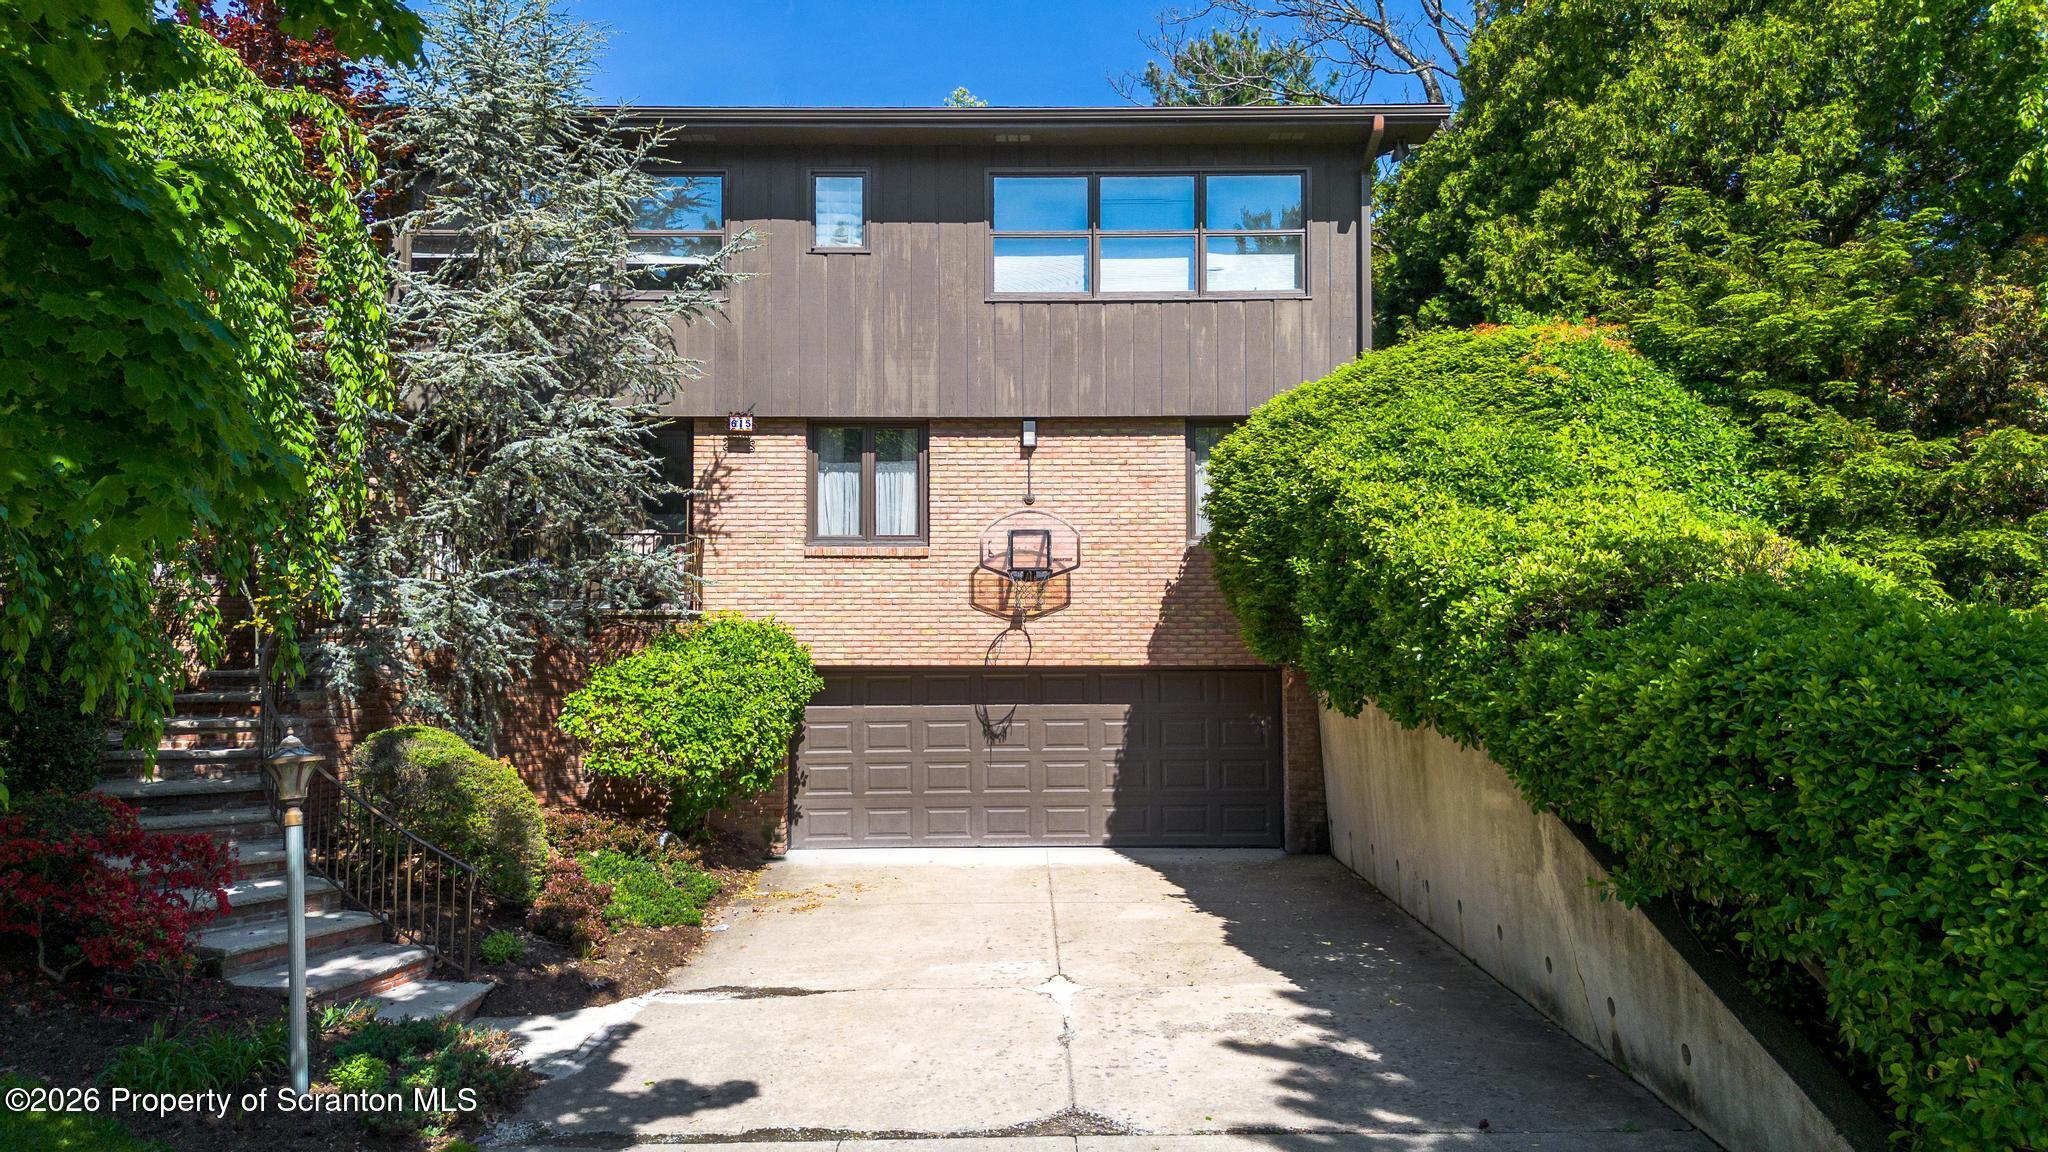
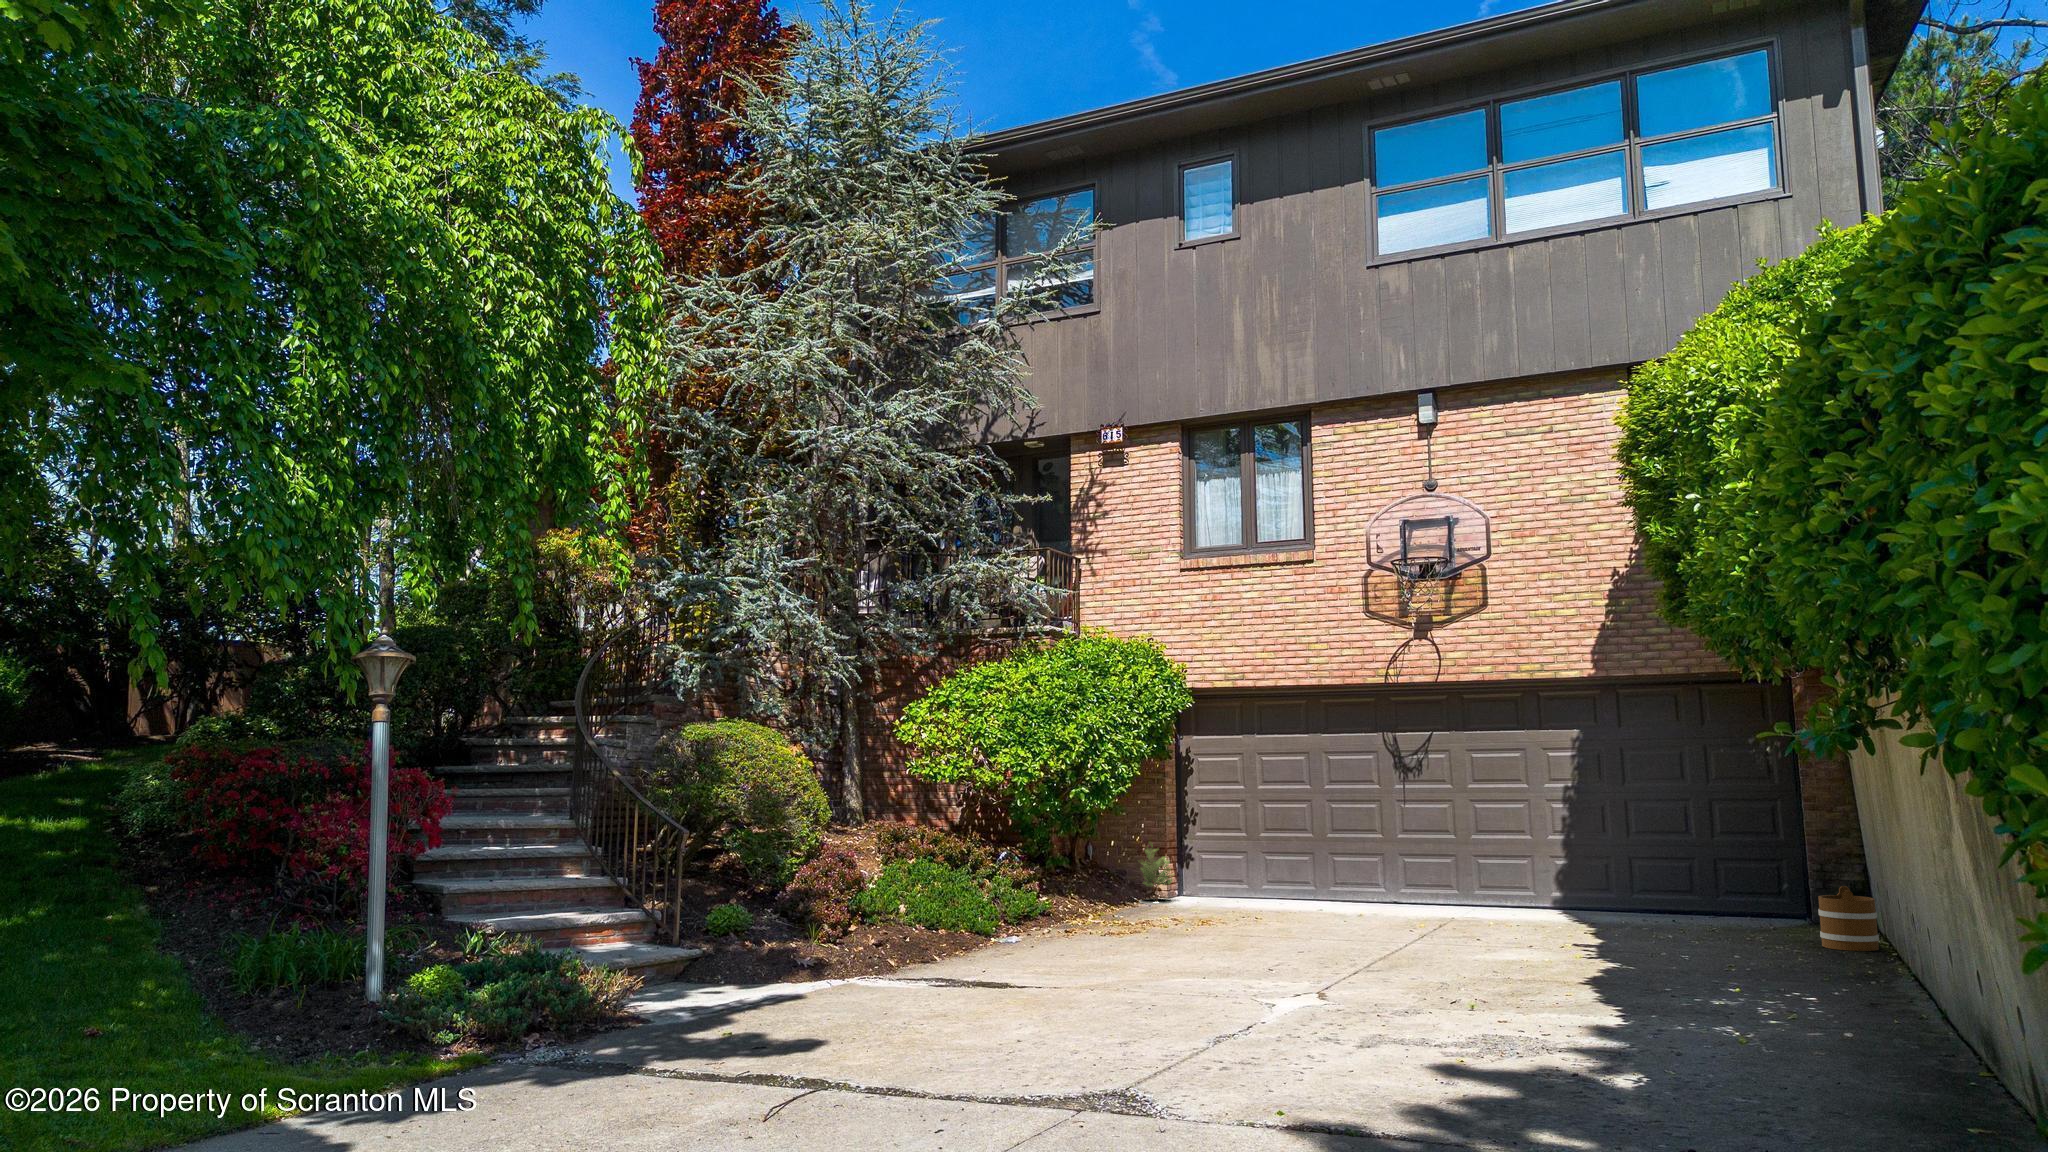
bucket: none [1327,829,1363,876] -> present [1818,886,1879,951]

